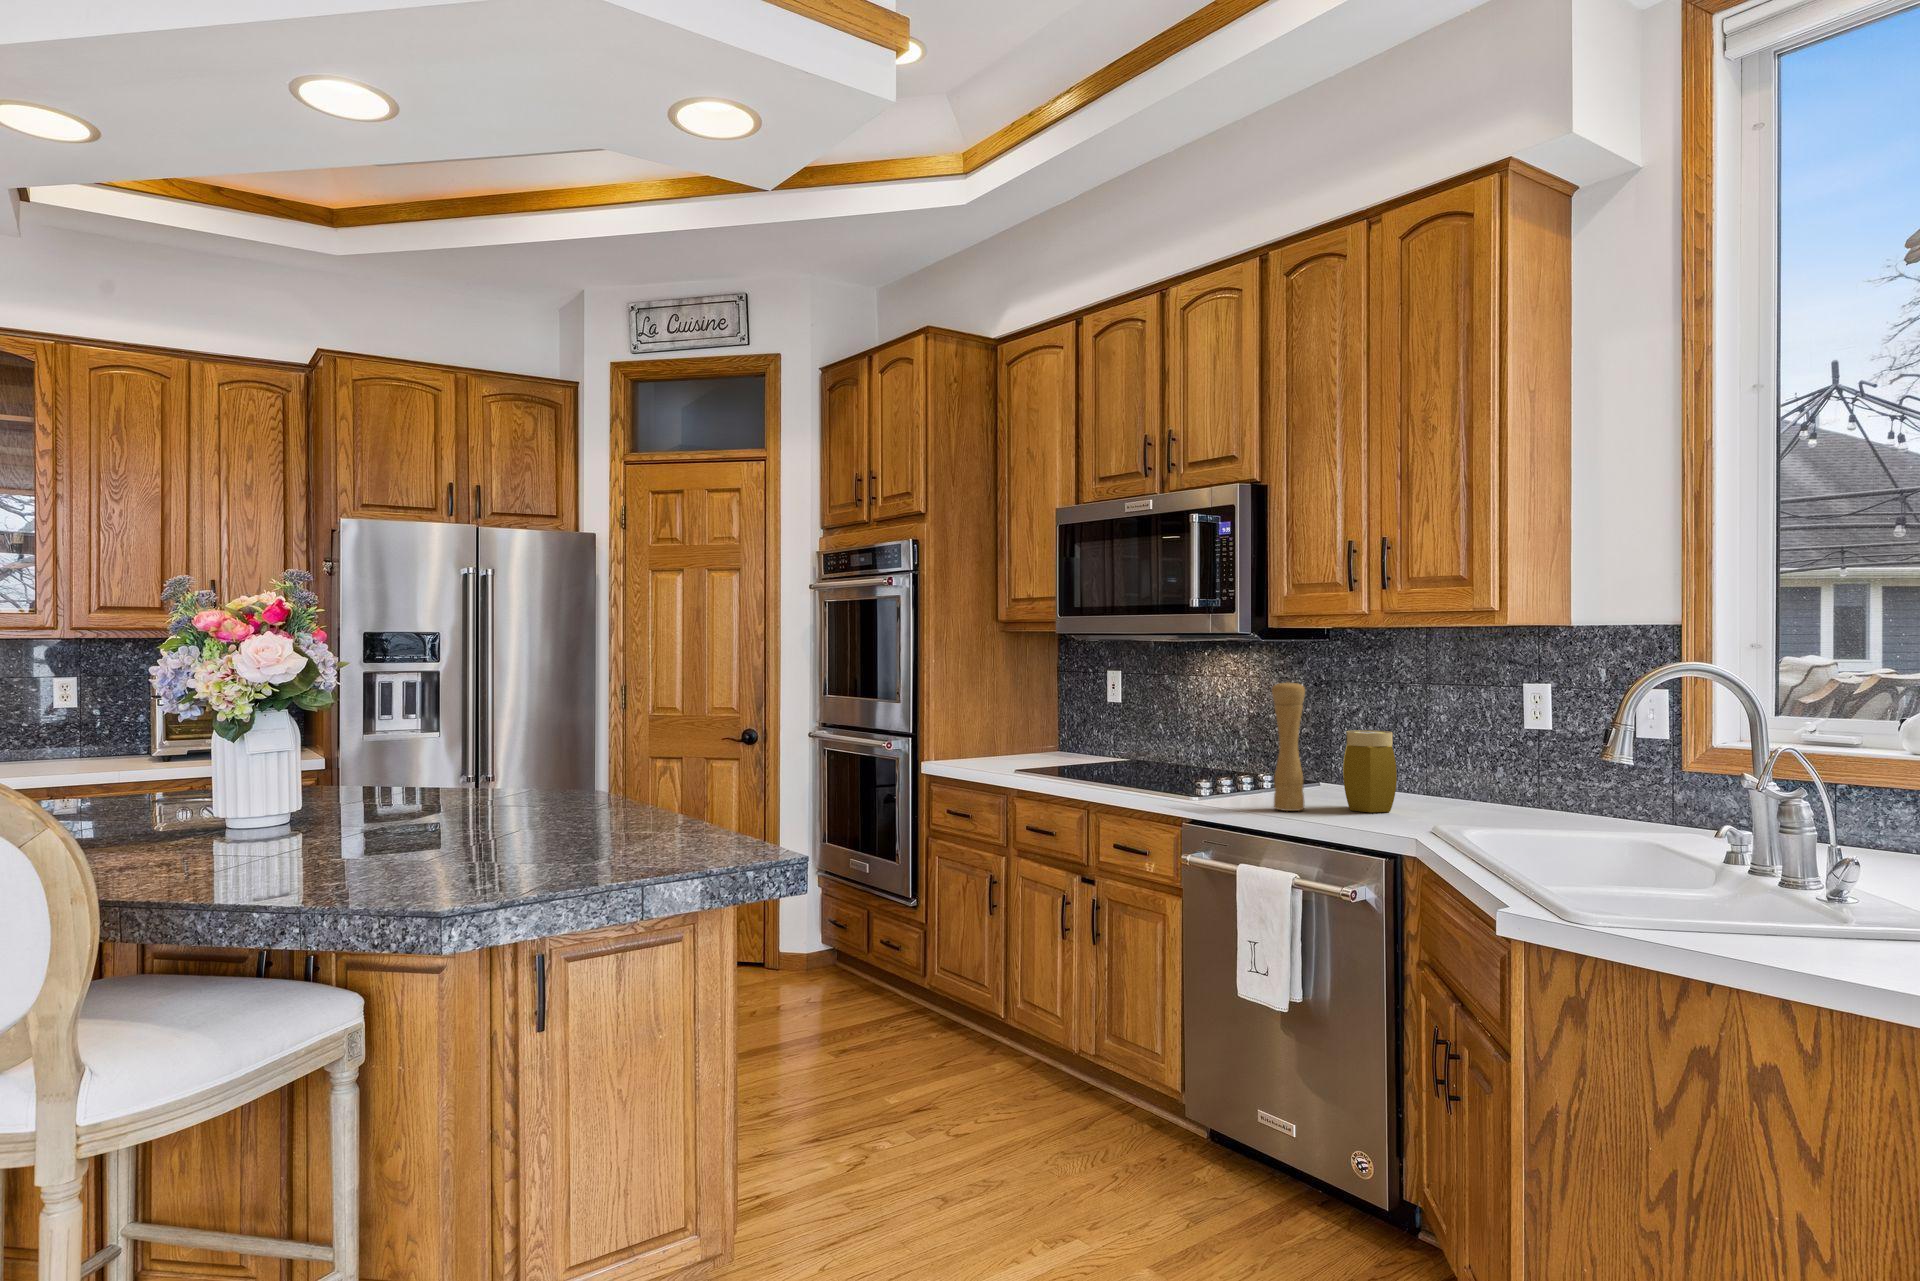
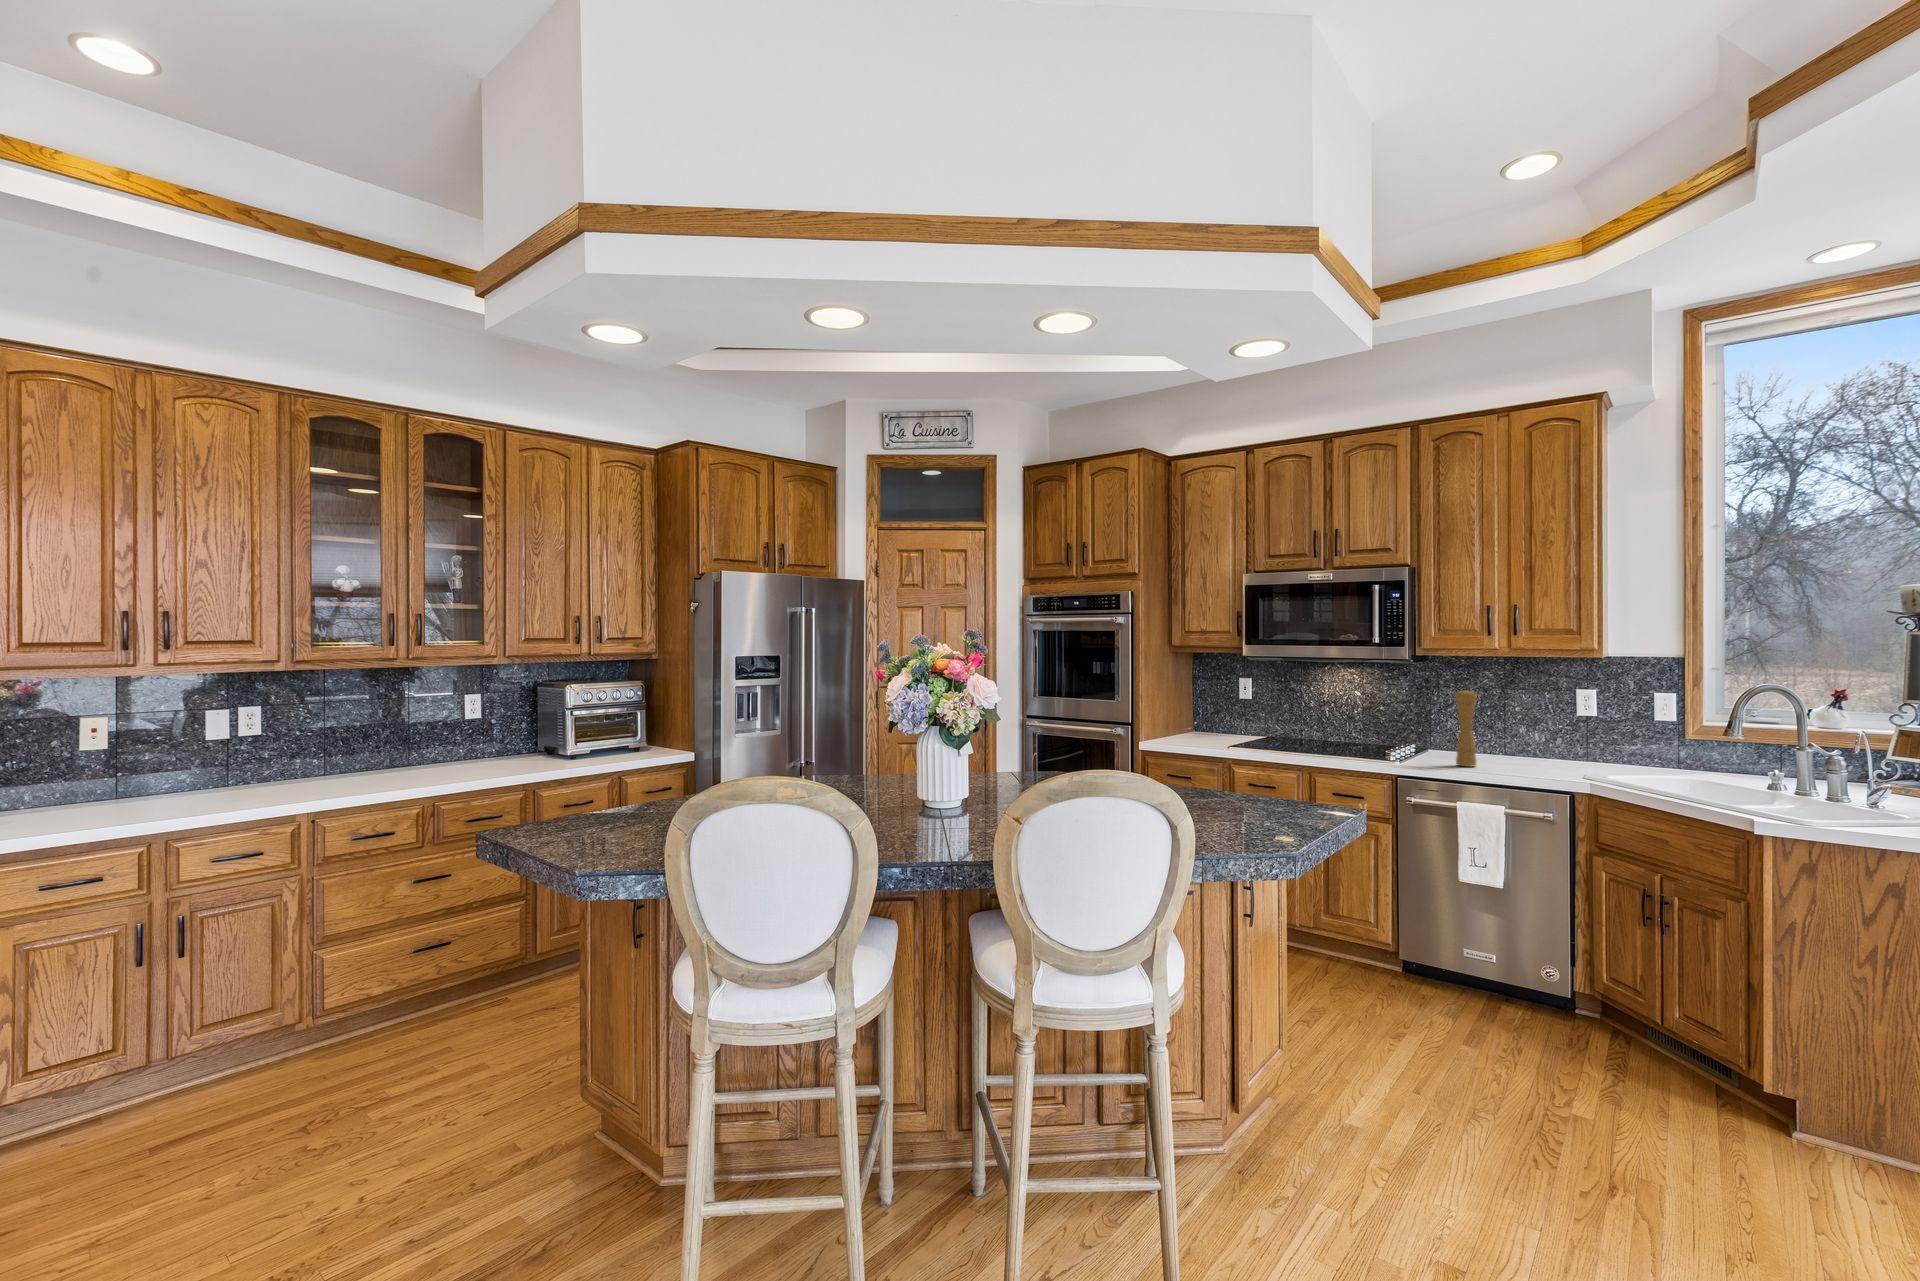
jar: present [1343,730,1397,812] -> none [1489,718,1527,766]

